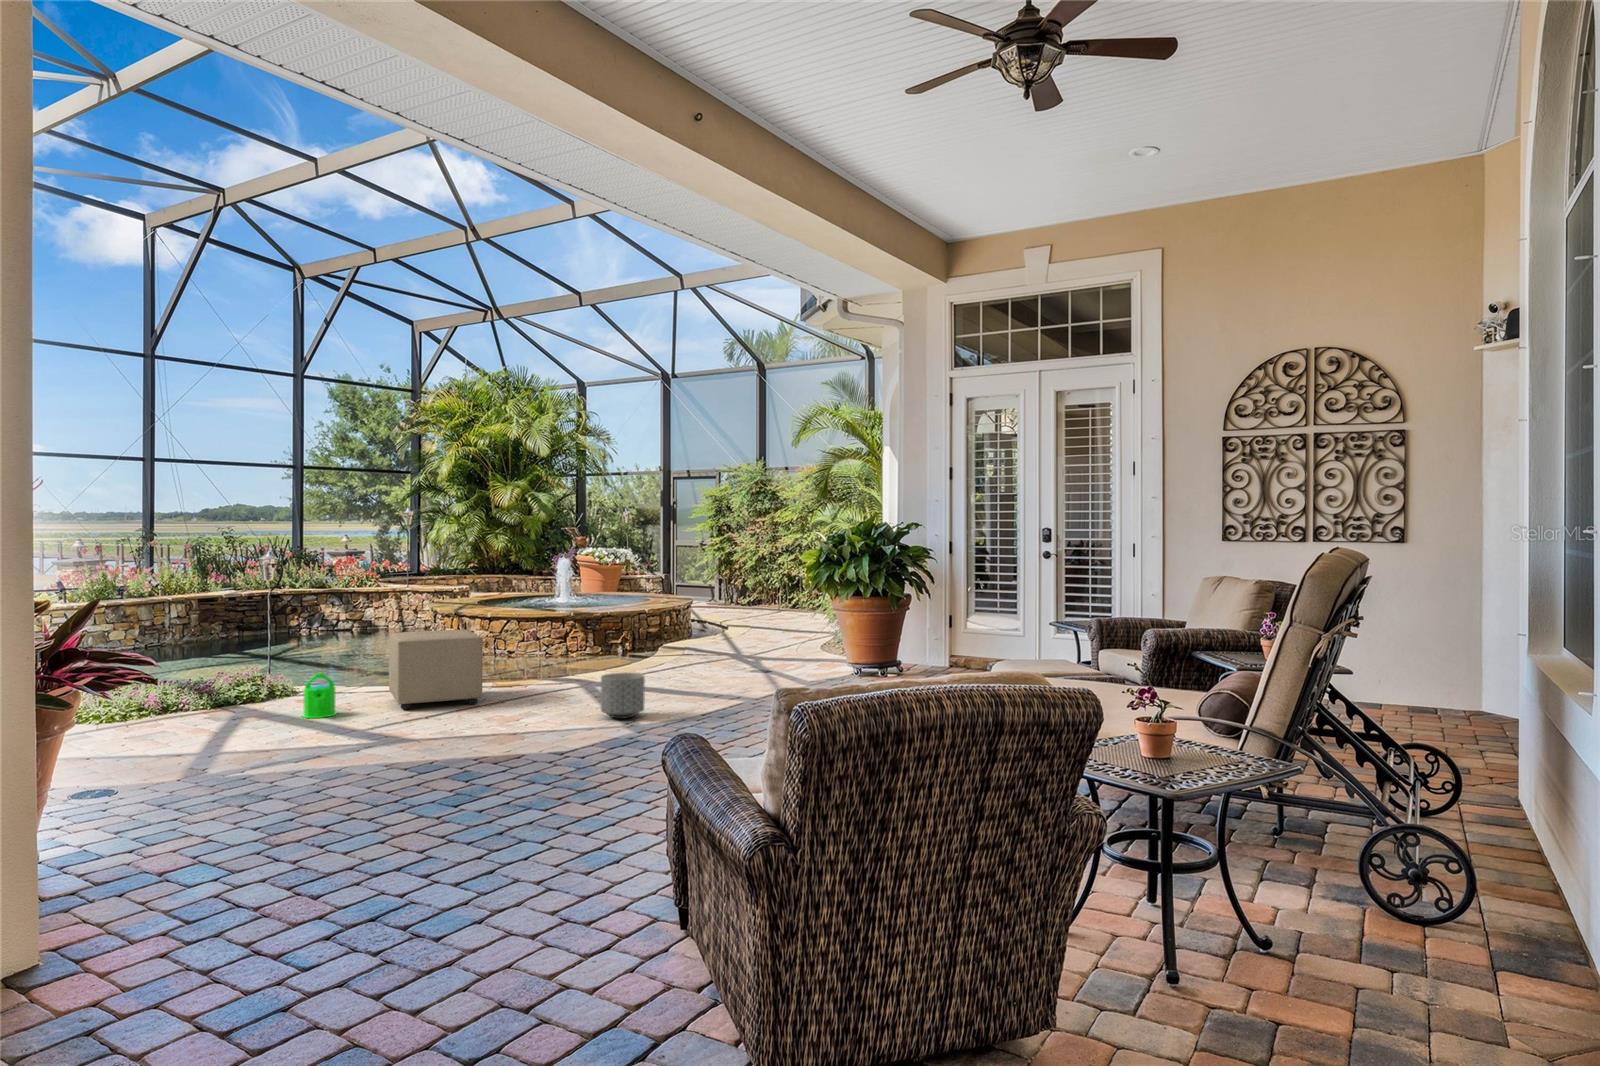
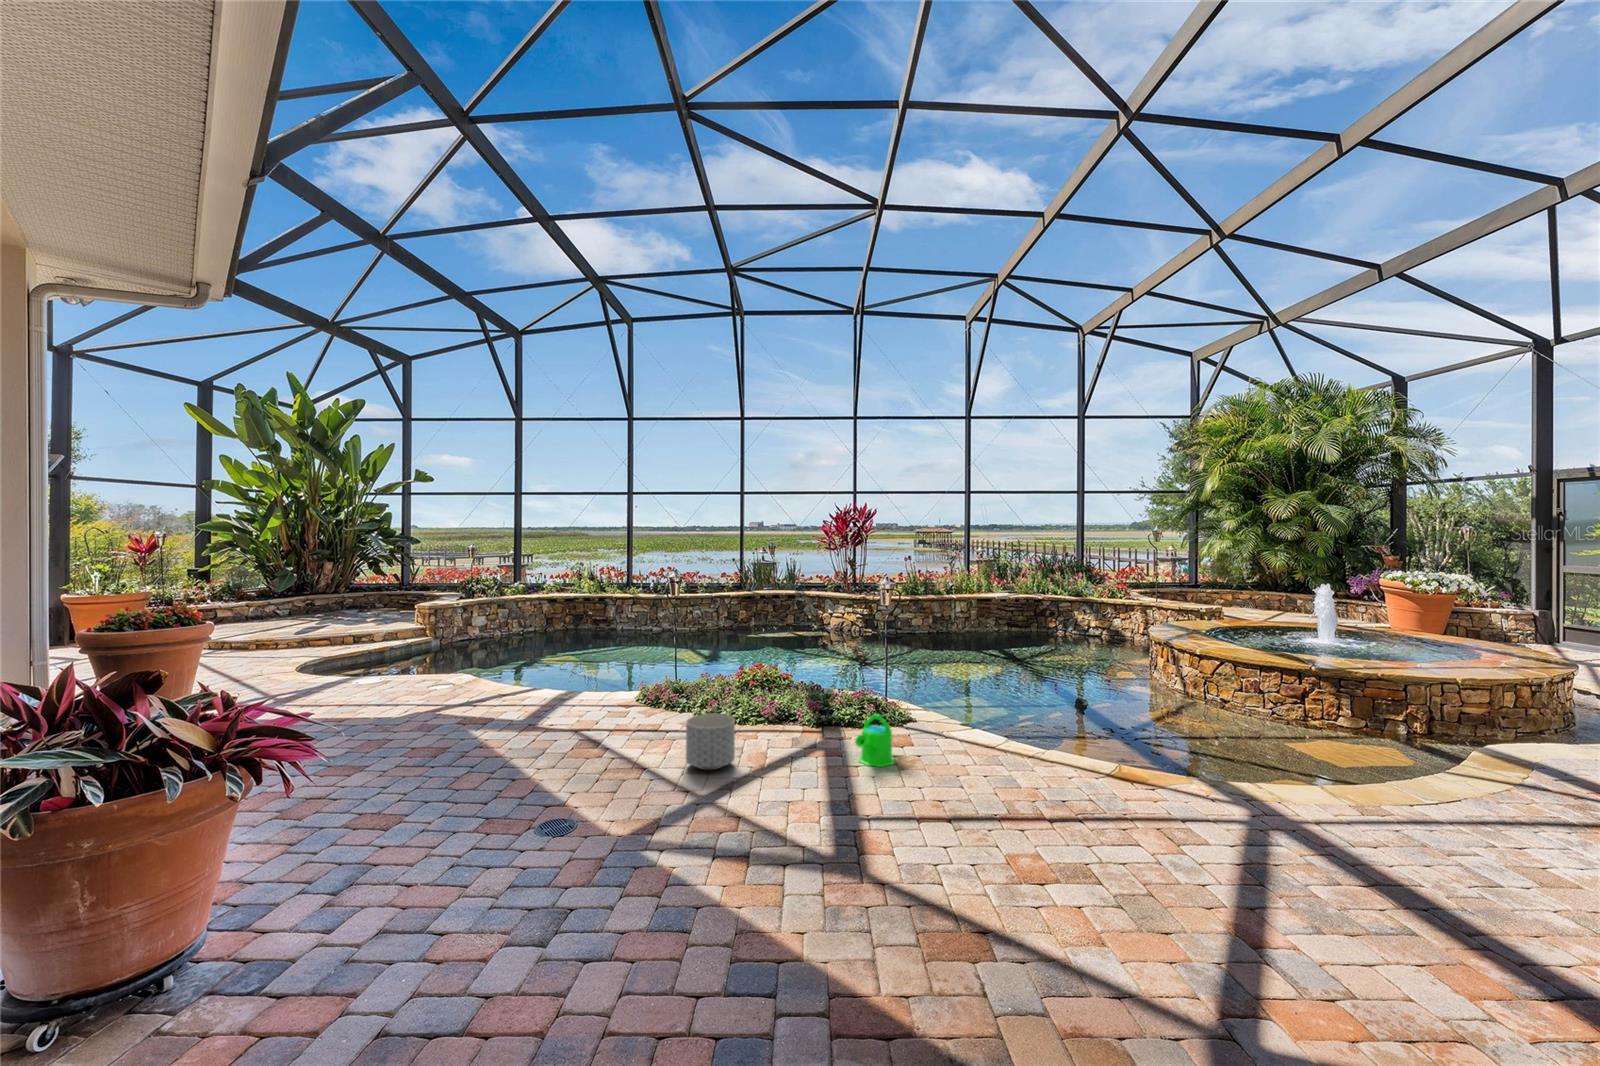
ottoman: present [389,630,483,710] -> none [947,677,1071,801]
planter: present [601,673,645,719] -> present [686,714,735,770]

